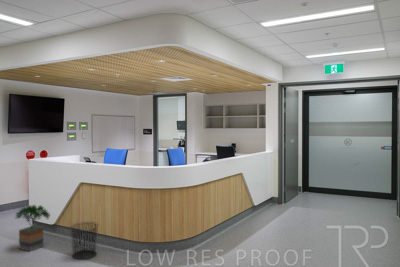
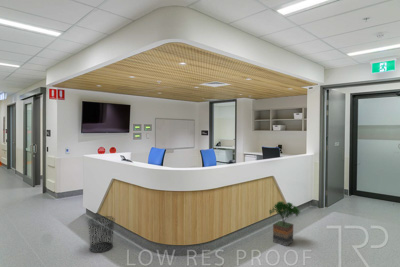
potted tree: present [16,205,50,251] -> present [269,201,300,246]

